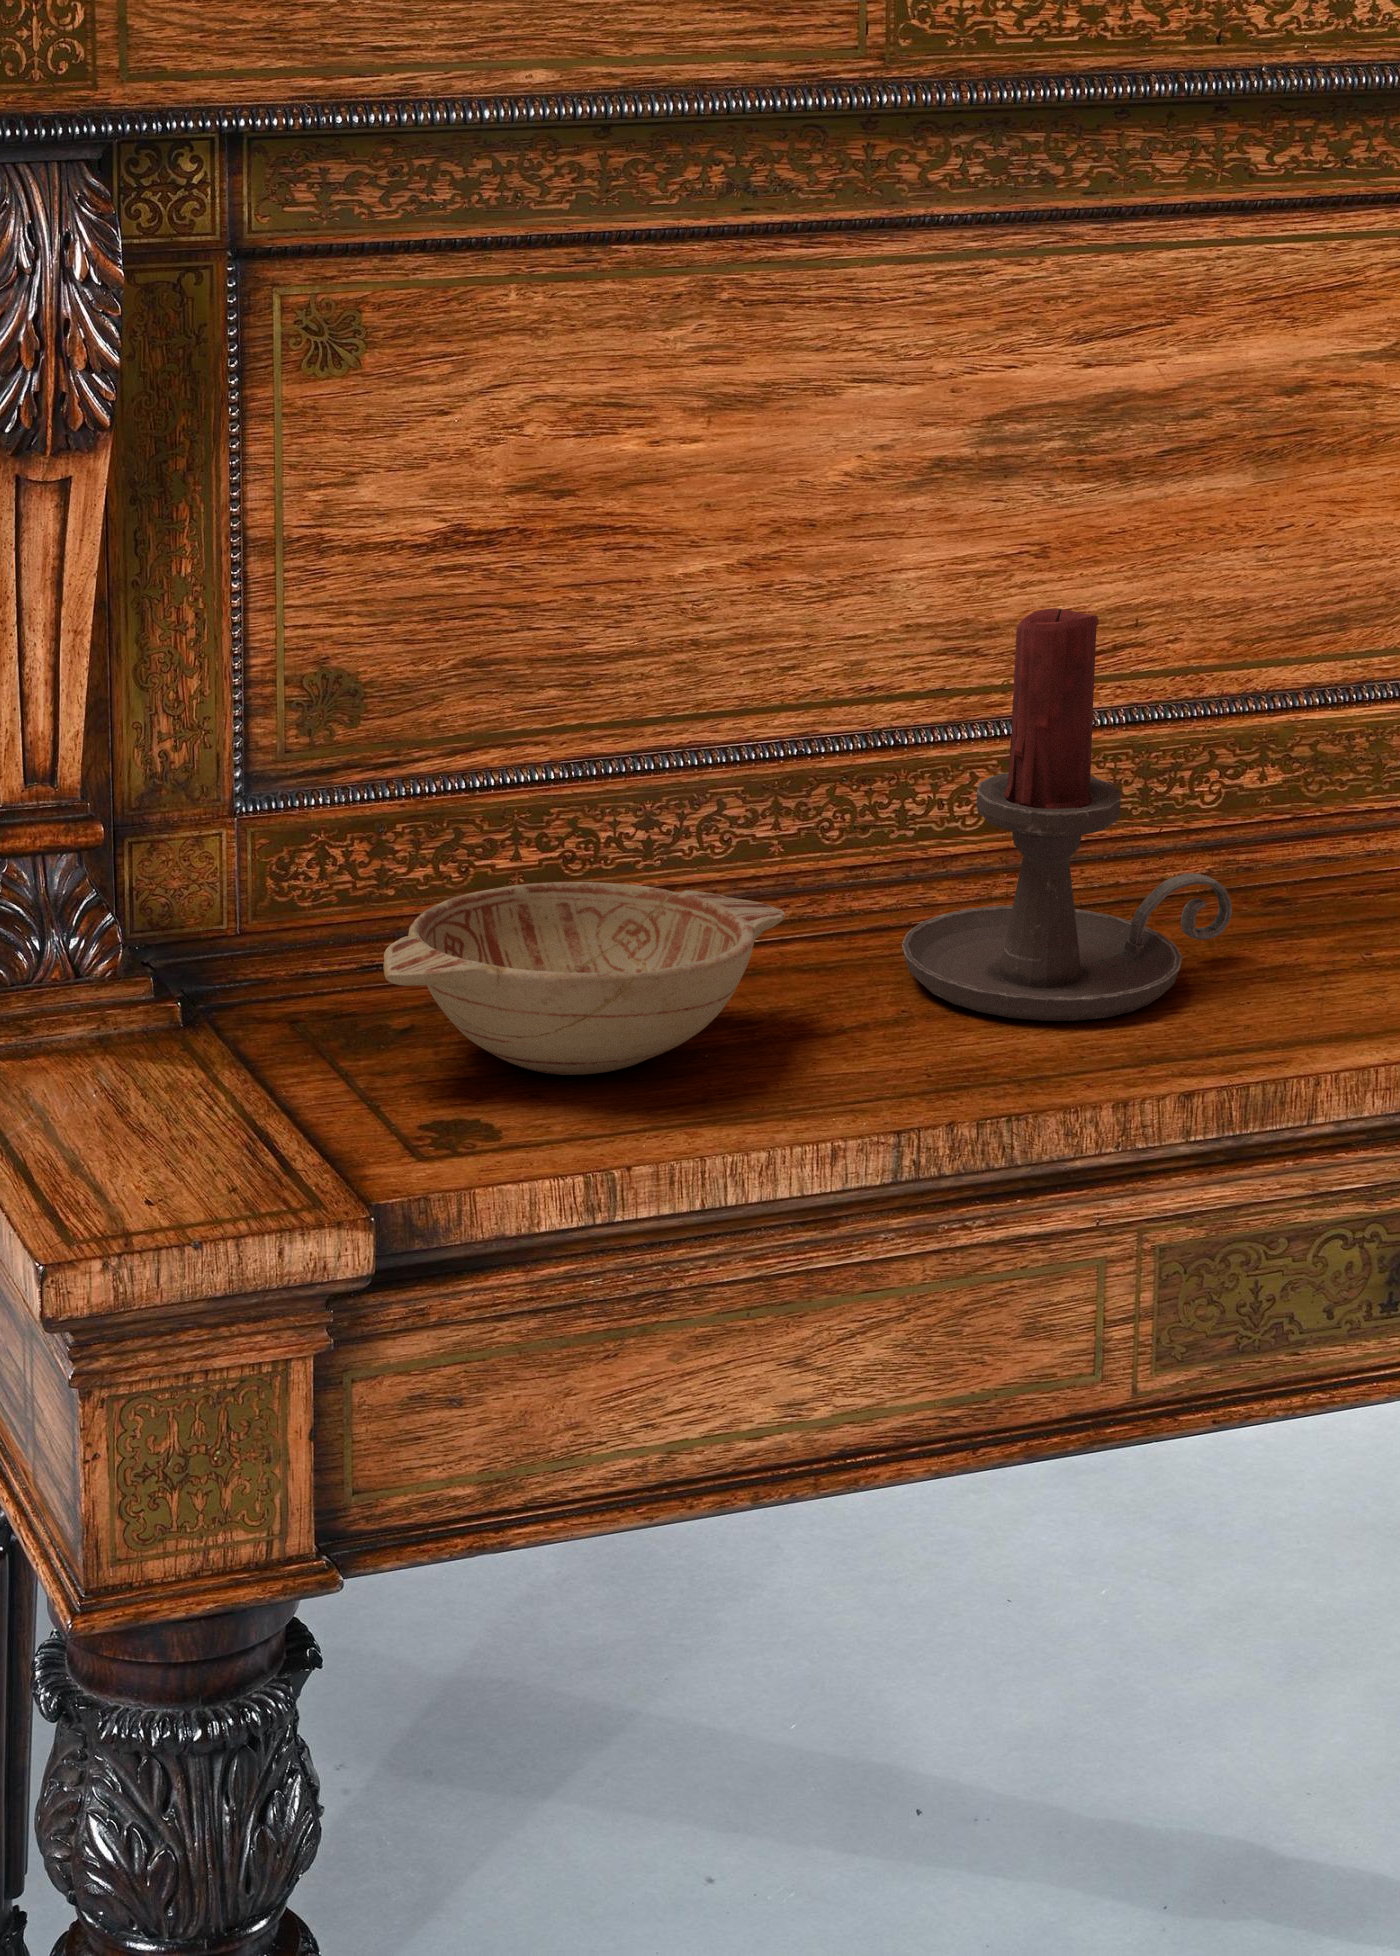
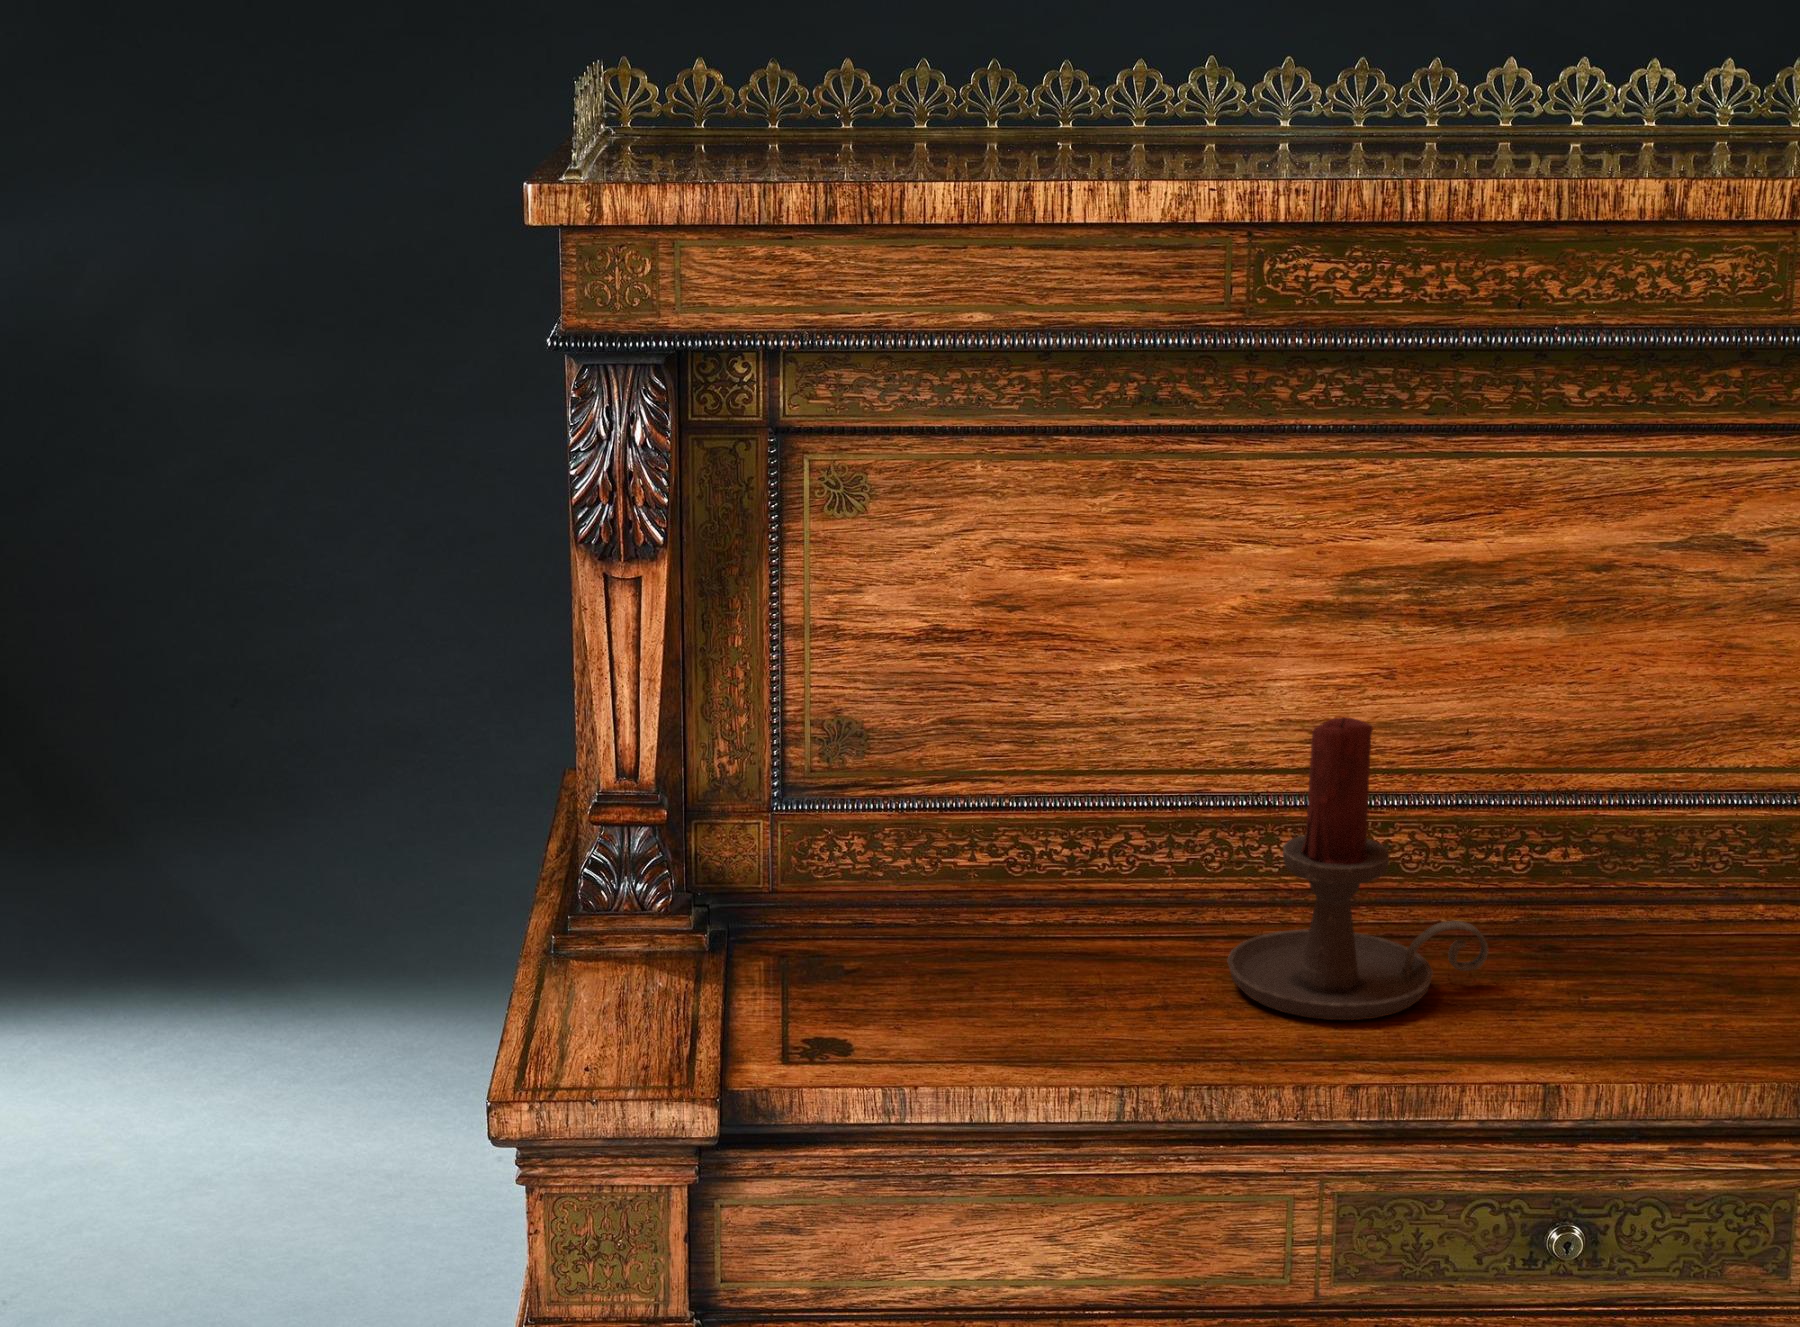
decorative bowl: present [383,882,785,1075] -> none [804,880,1120,1018]

